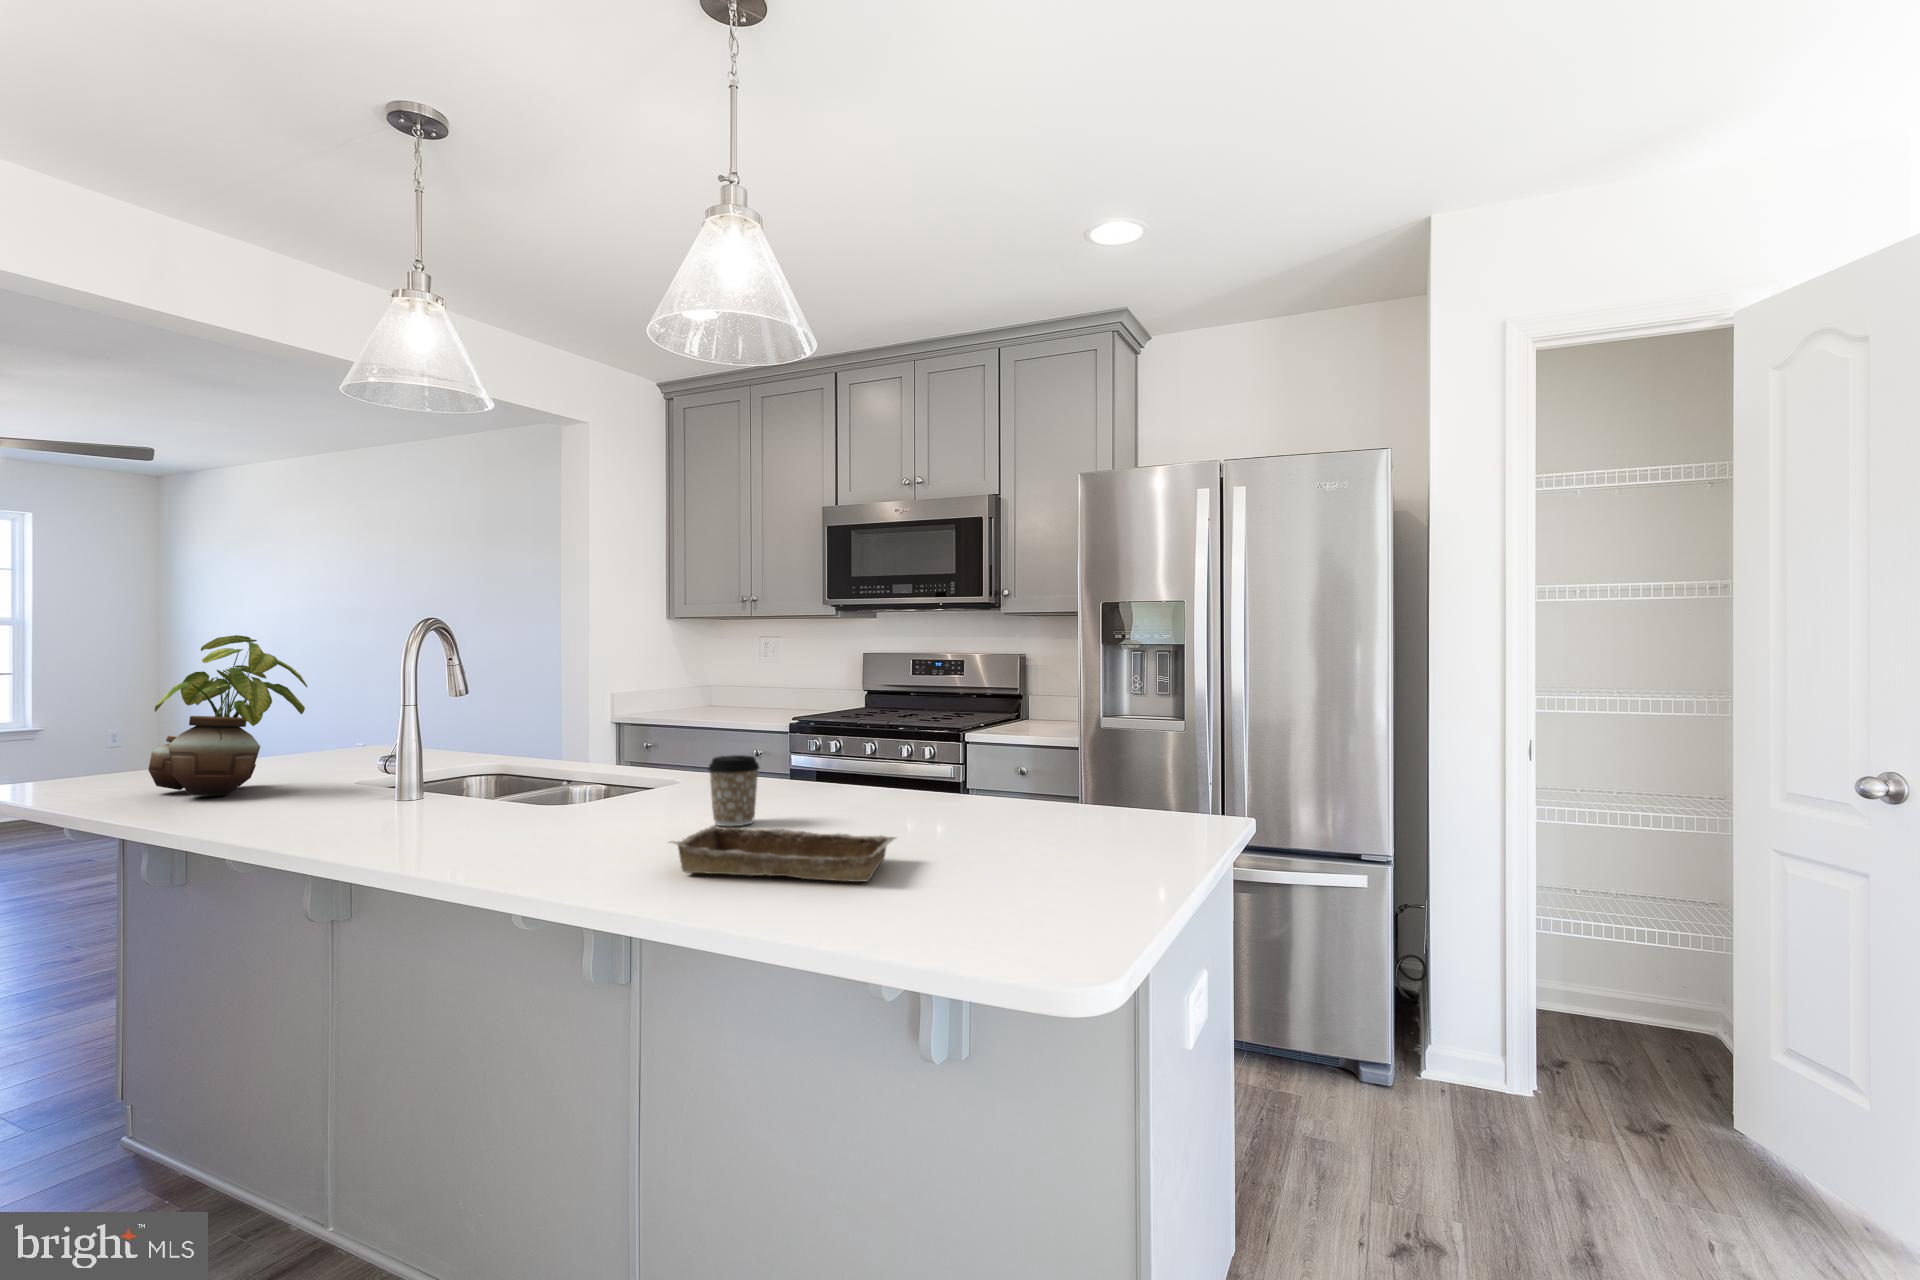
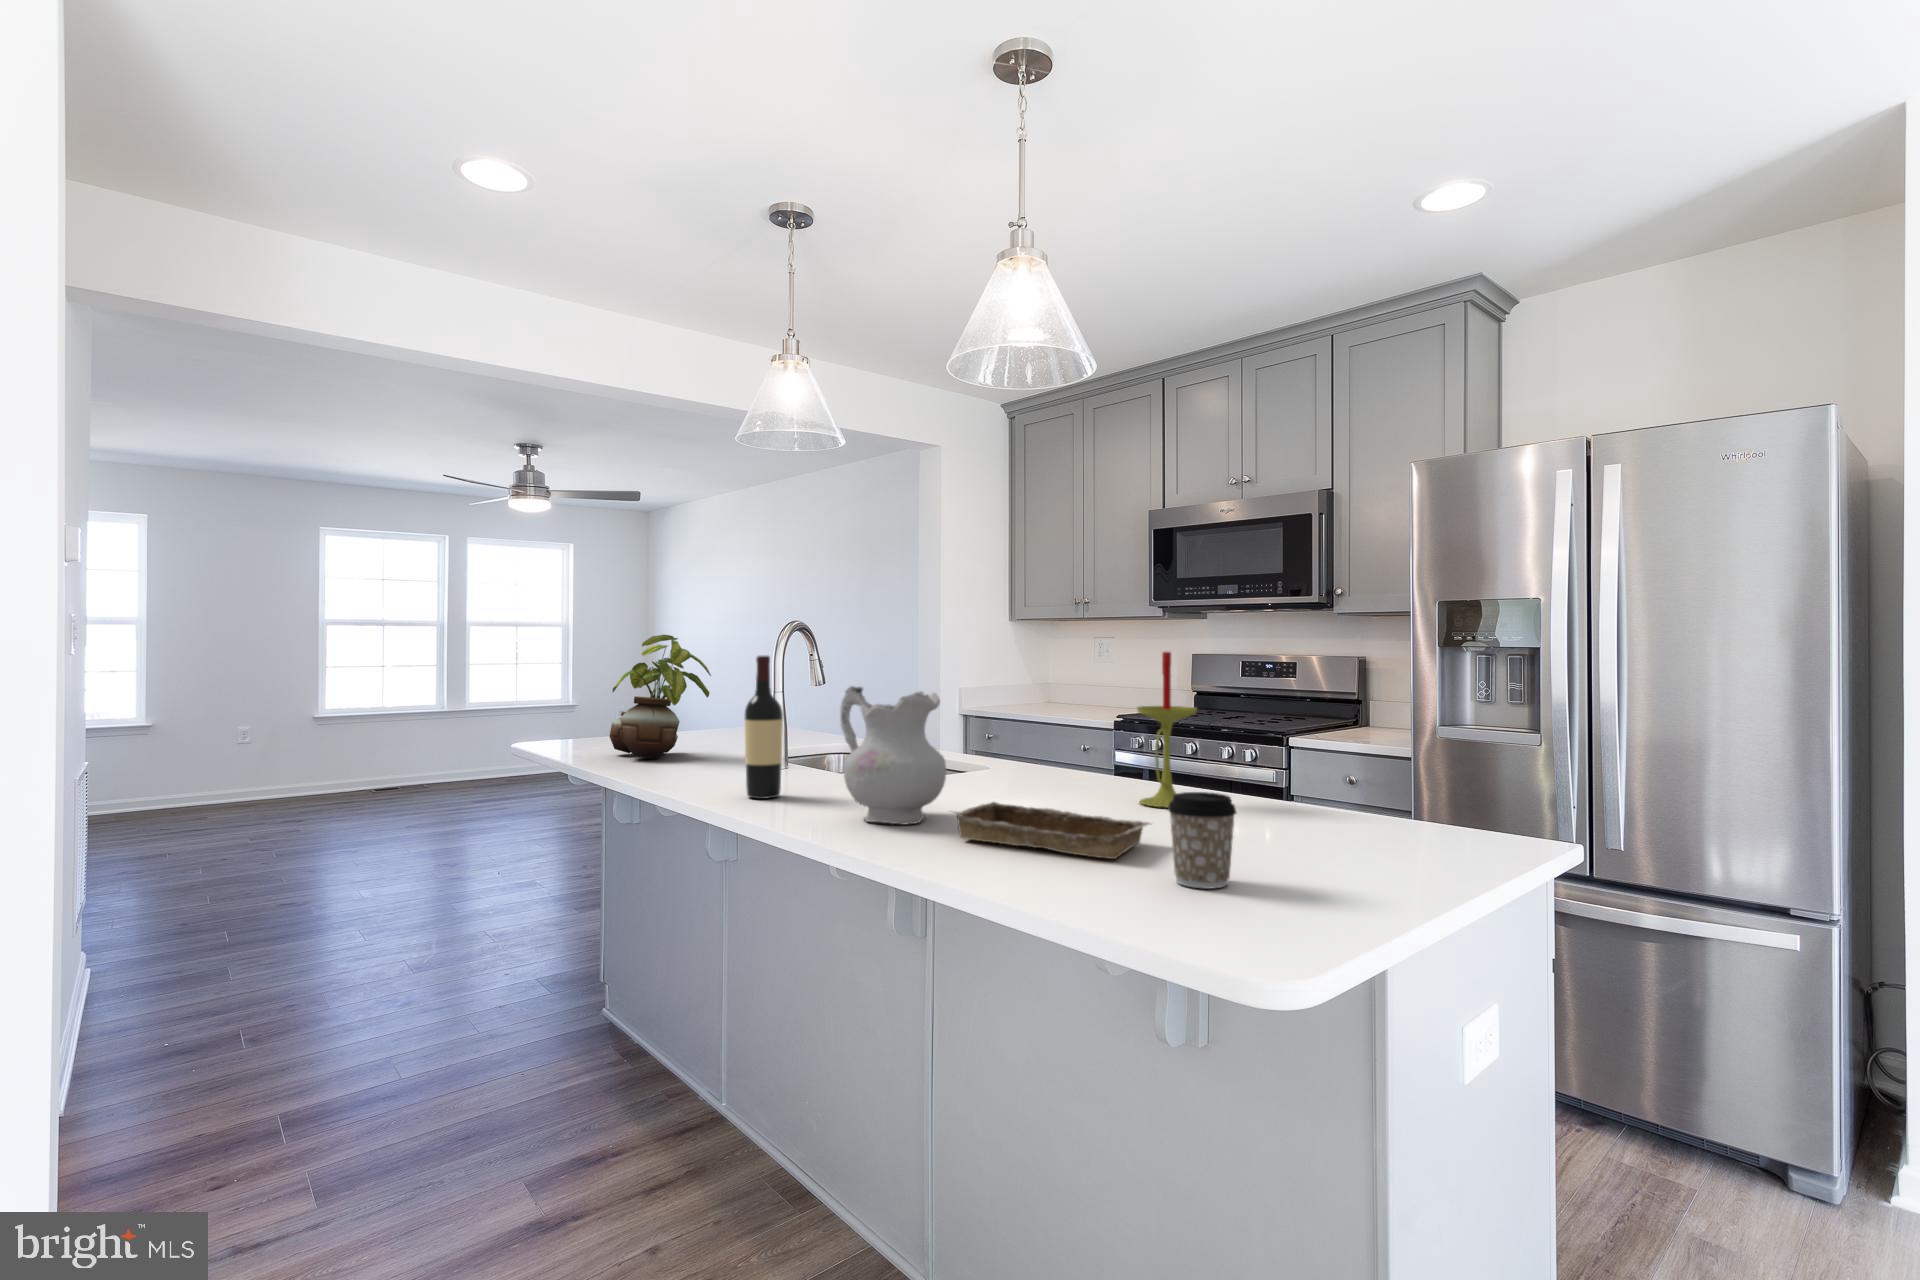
candle: none [854,649,917,816] -> present [1137,651,1197,808]
wine bottle: none [375,662,429,841] -> present [745,656,783,799]
ceramic pitcher: none [516,698,653,861] -> present [840,686,946,825]
coffee cup: present [708,755,760,826] -> present [1168,792,1236,889]

